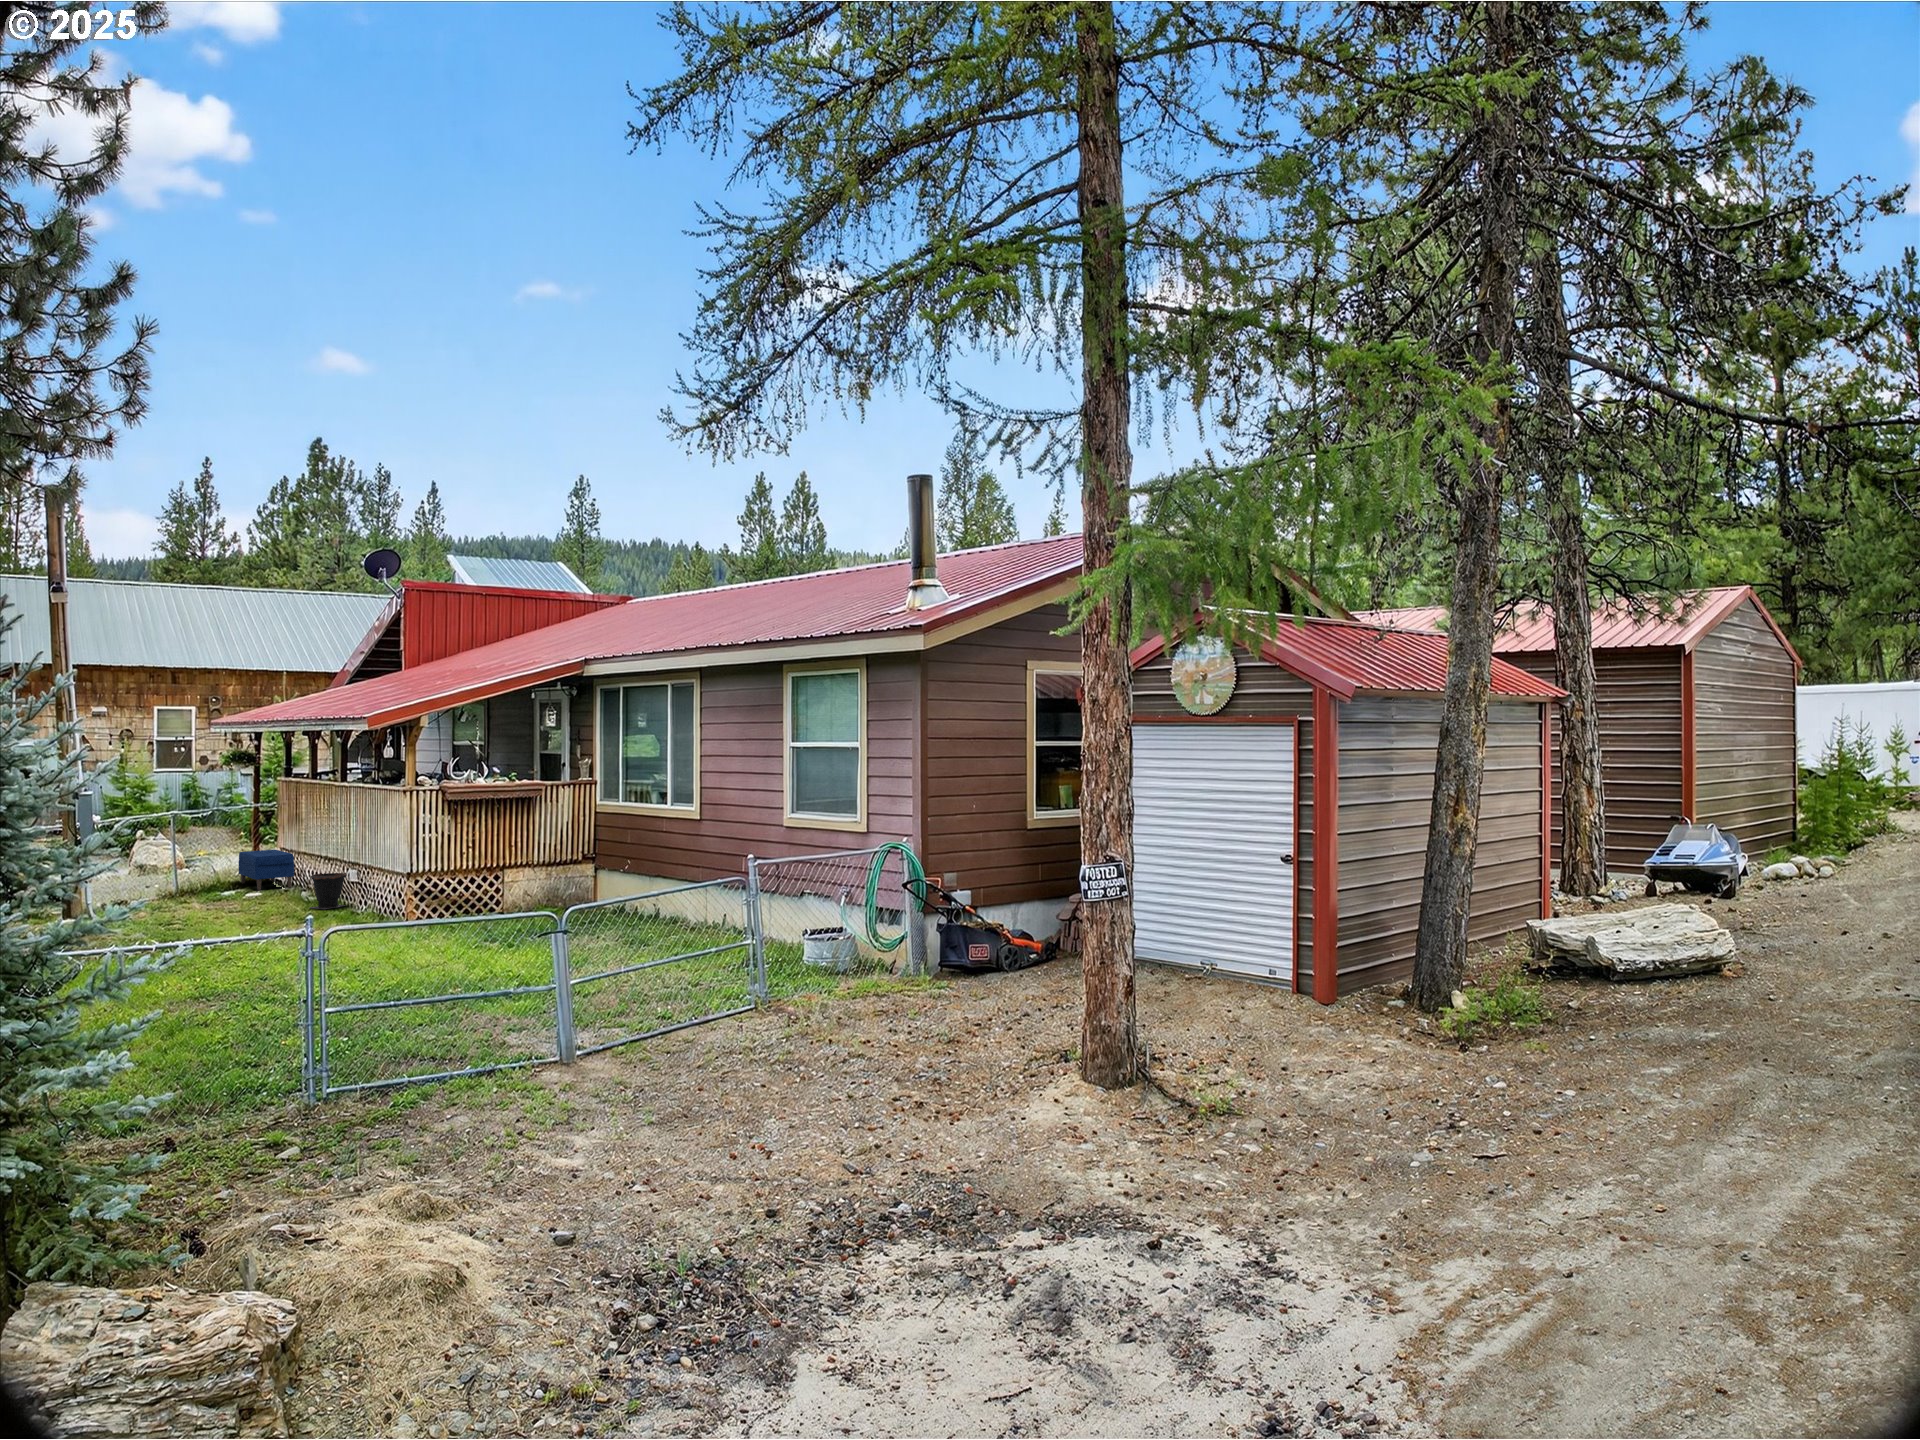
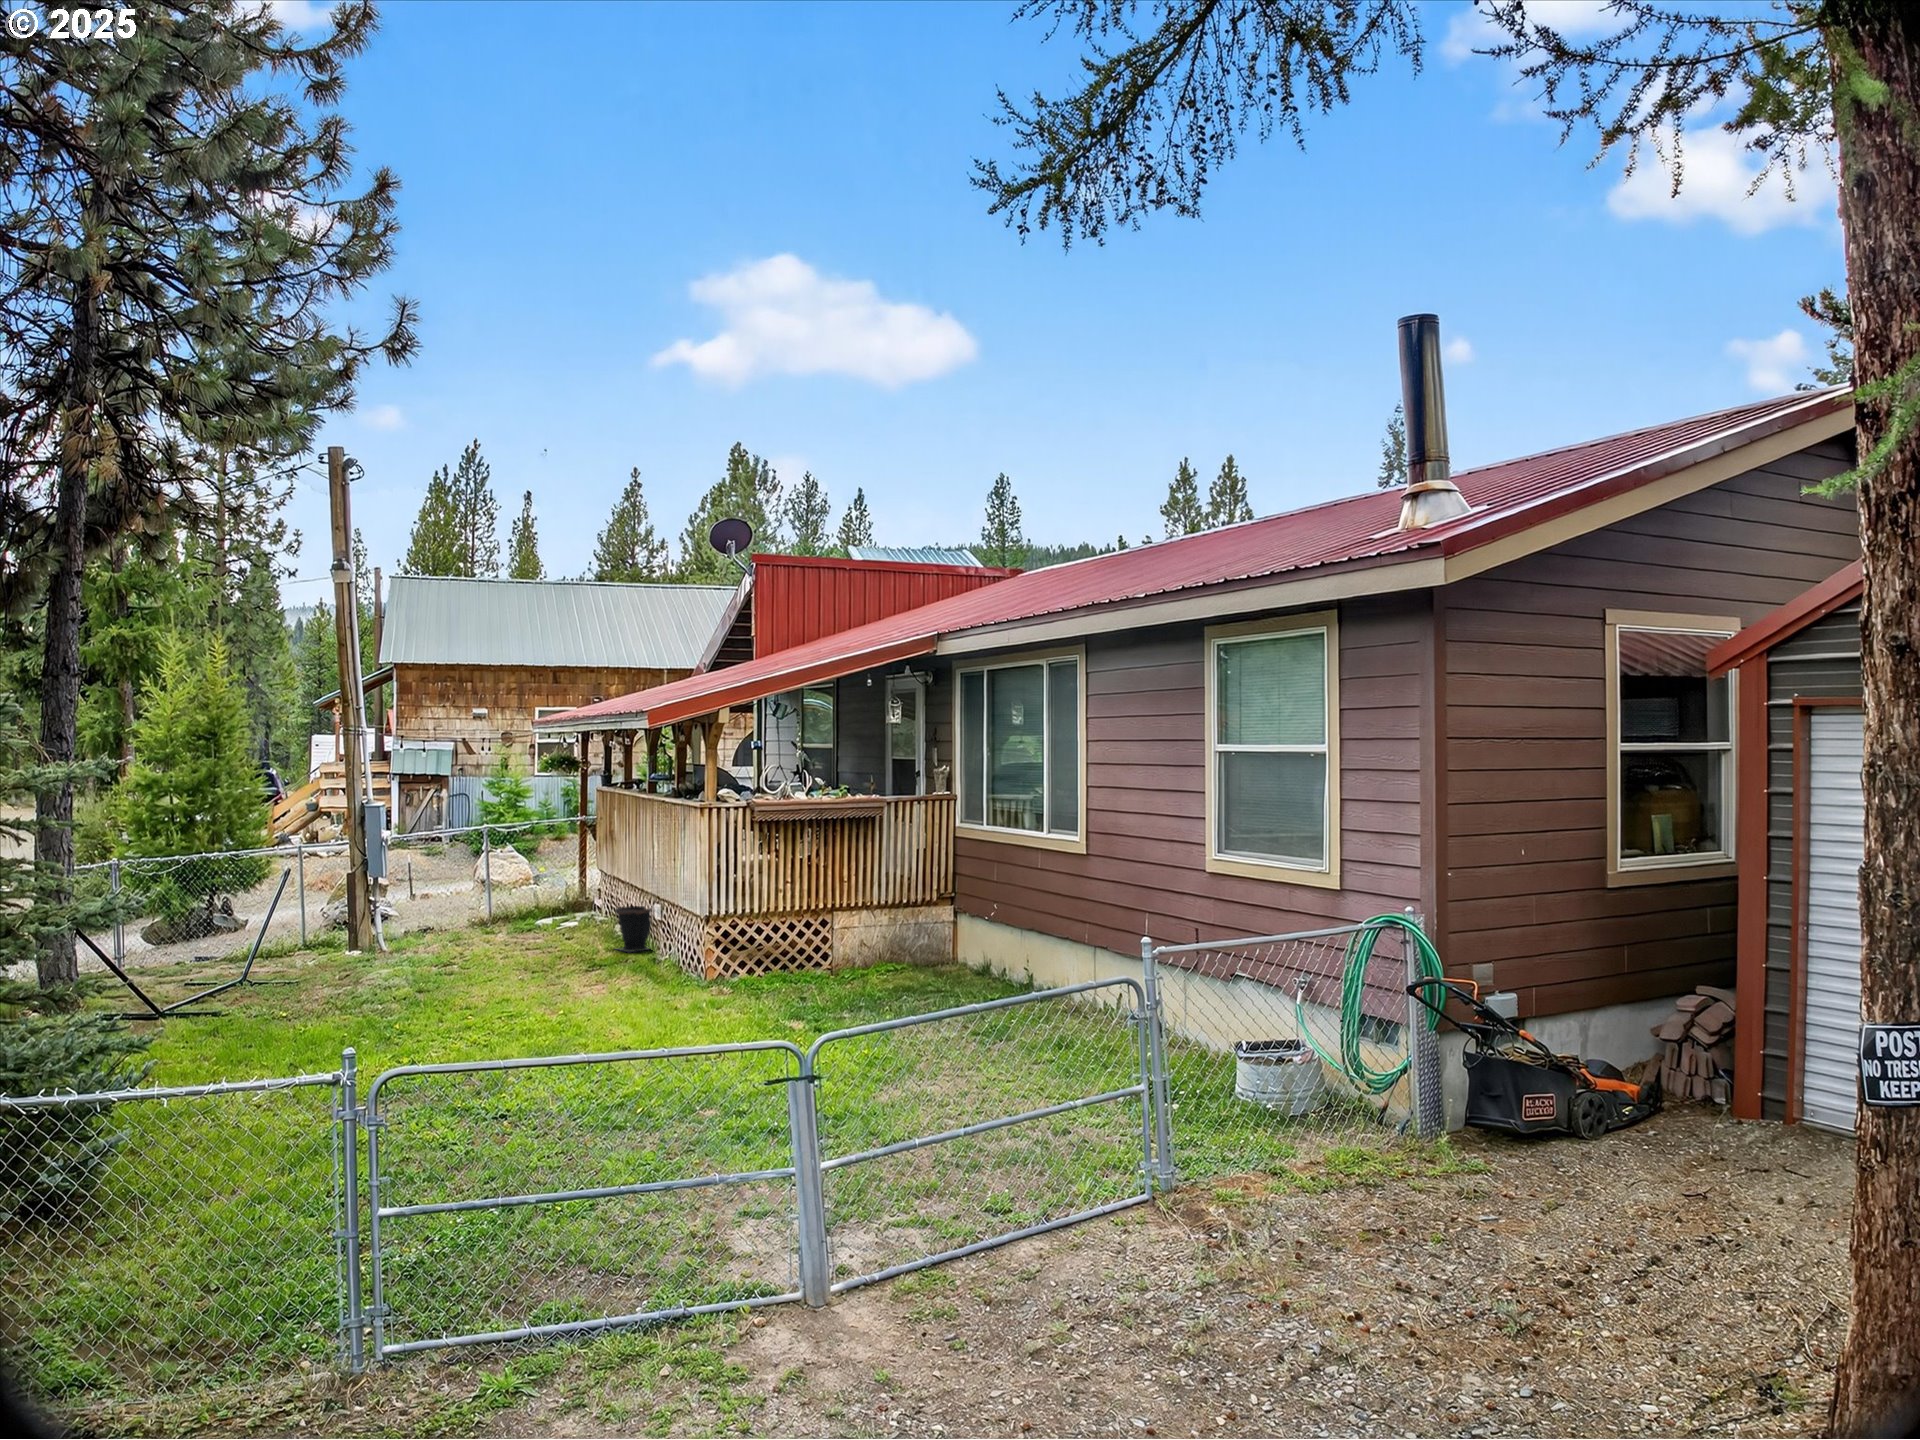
bench: present [239,850,294,890] -> none [561,871,614,920]

